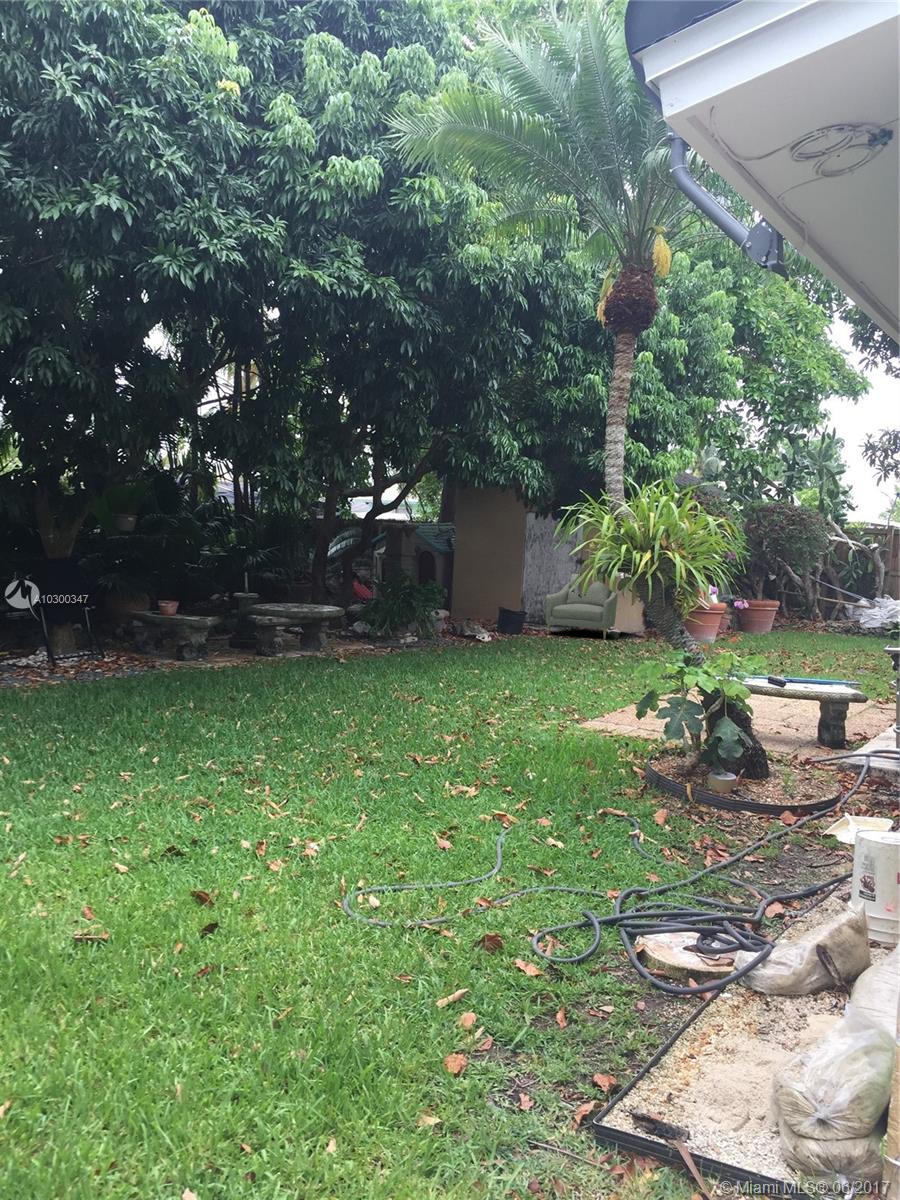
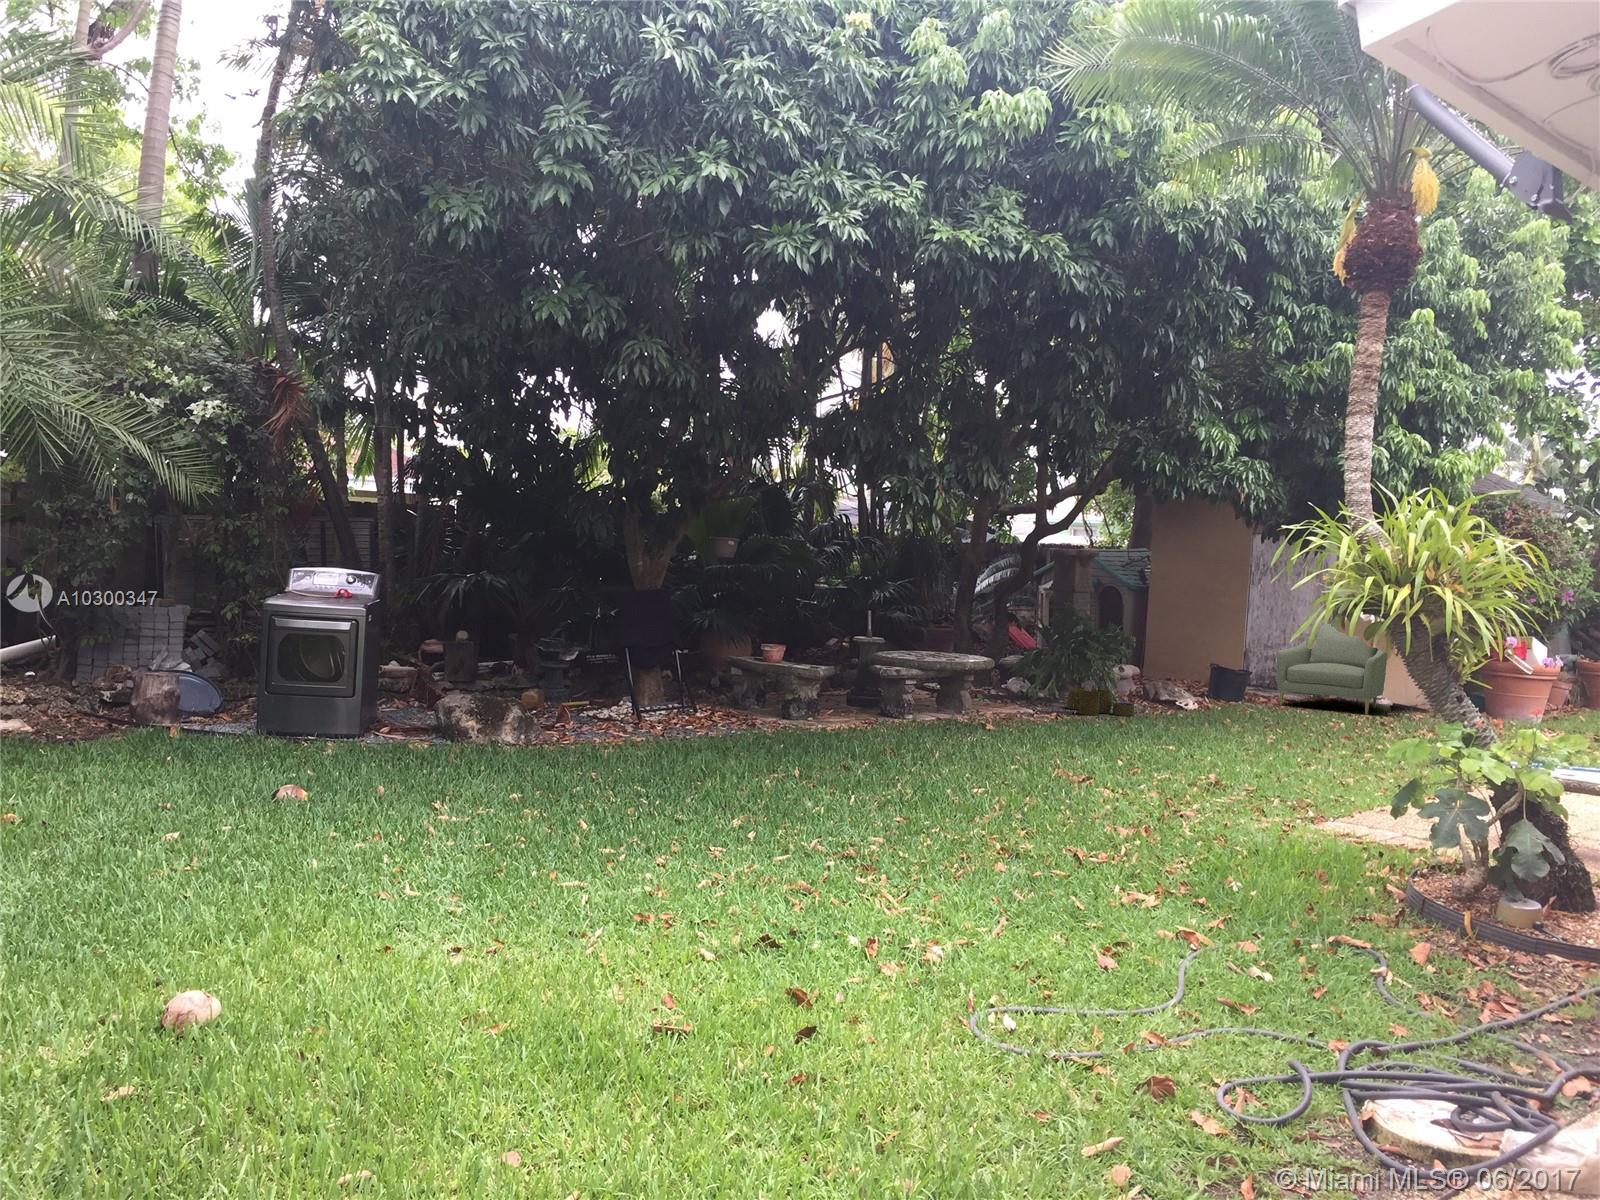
woven basket: none [400,624,449,647] -> present [1067,686,1134,716]

